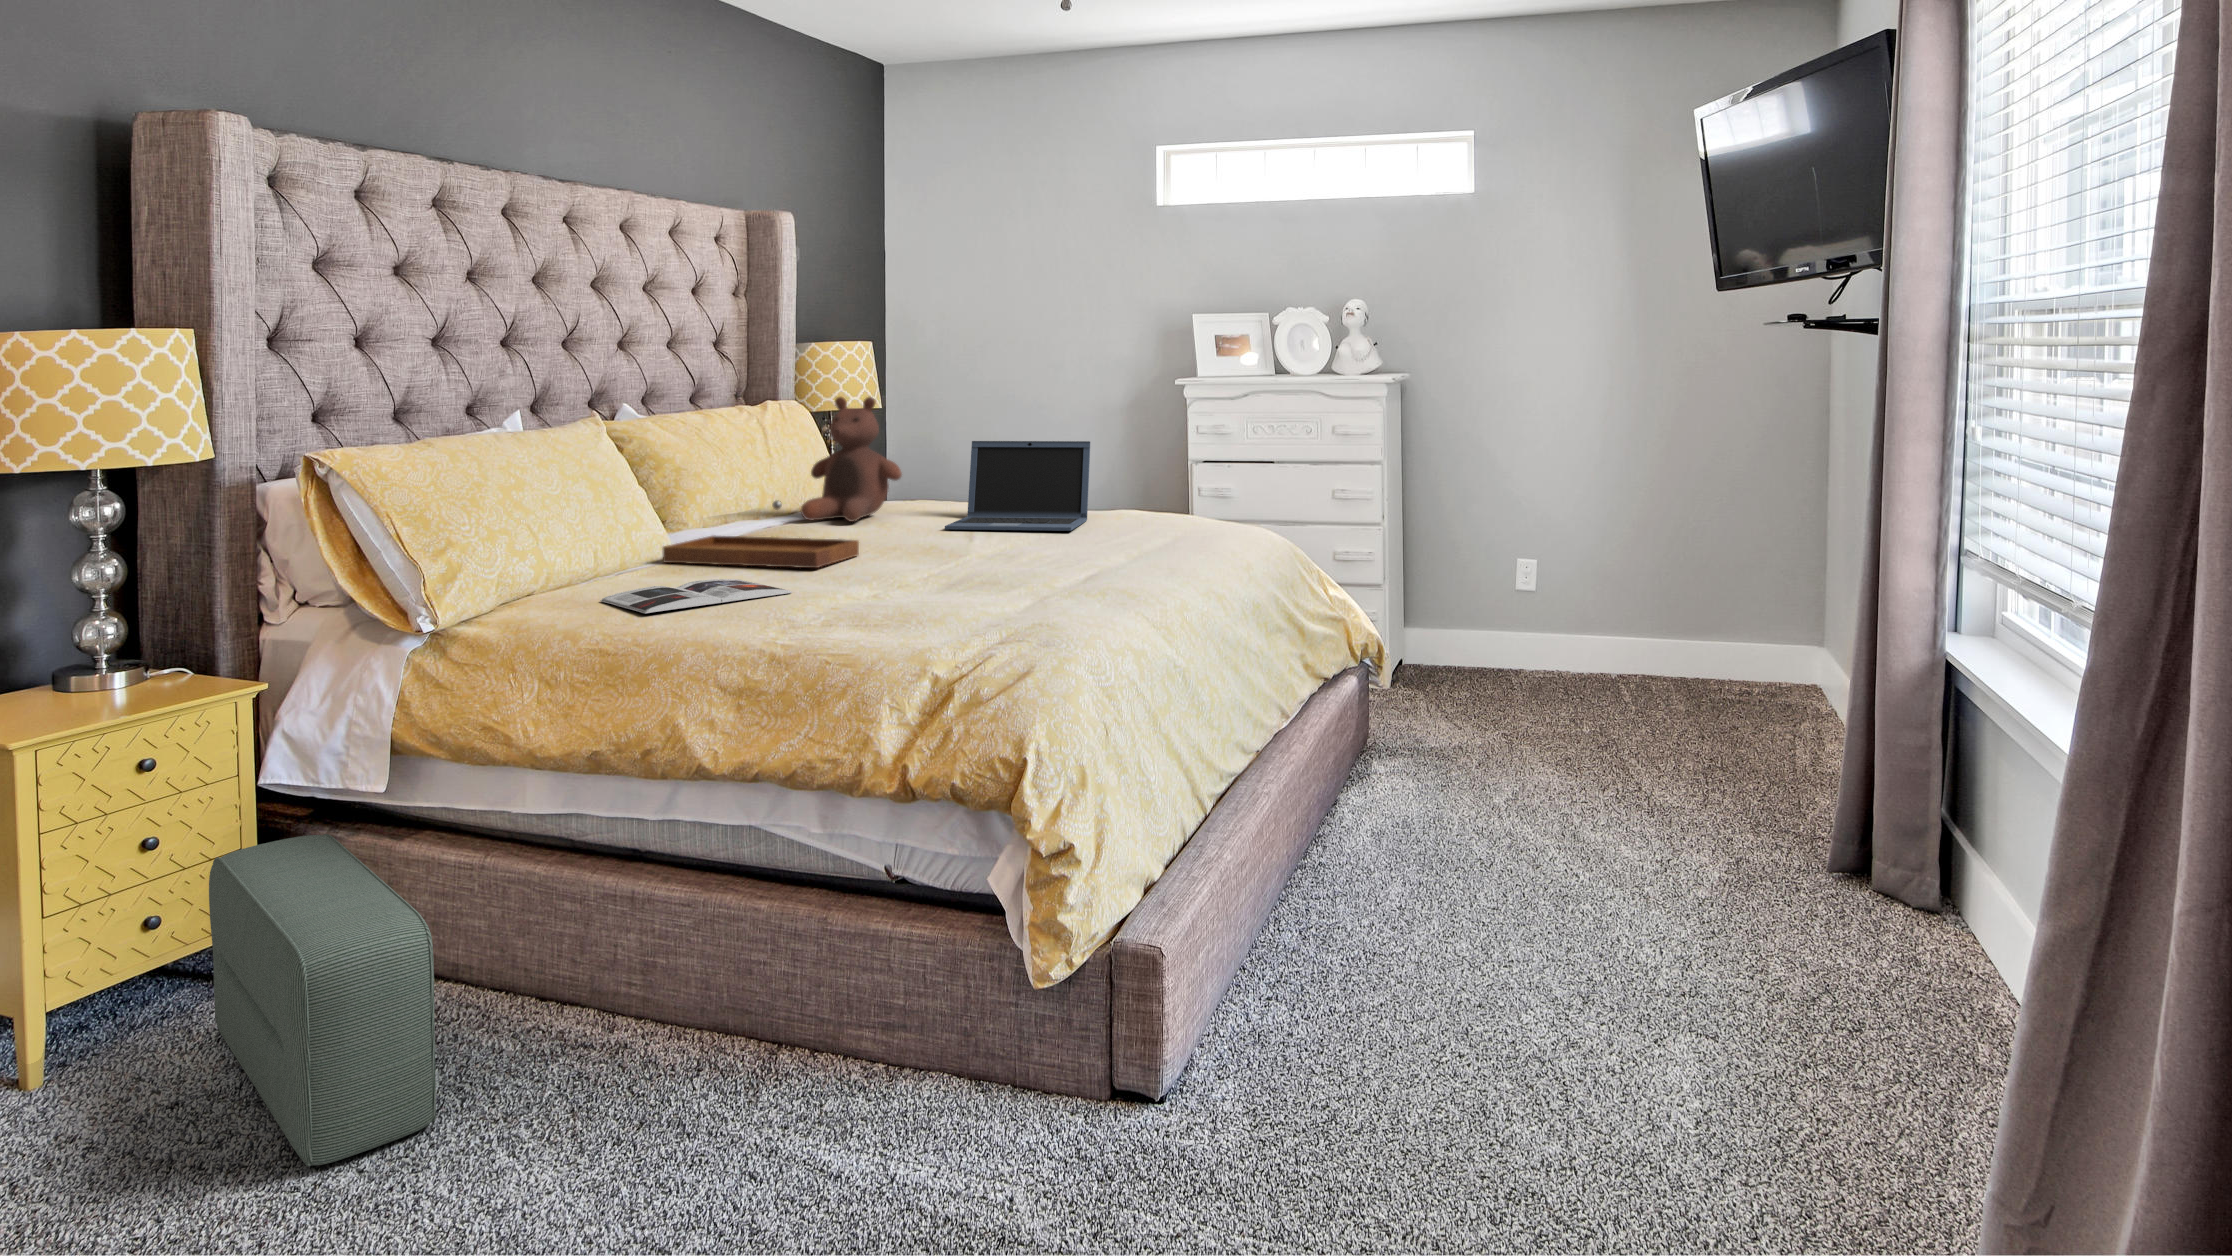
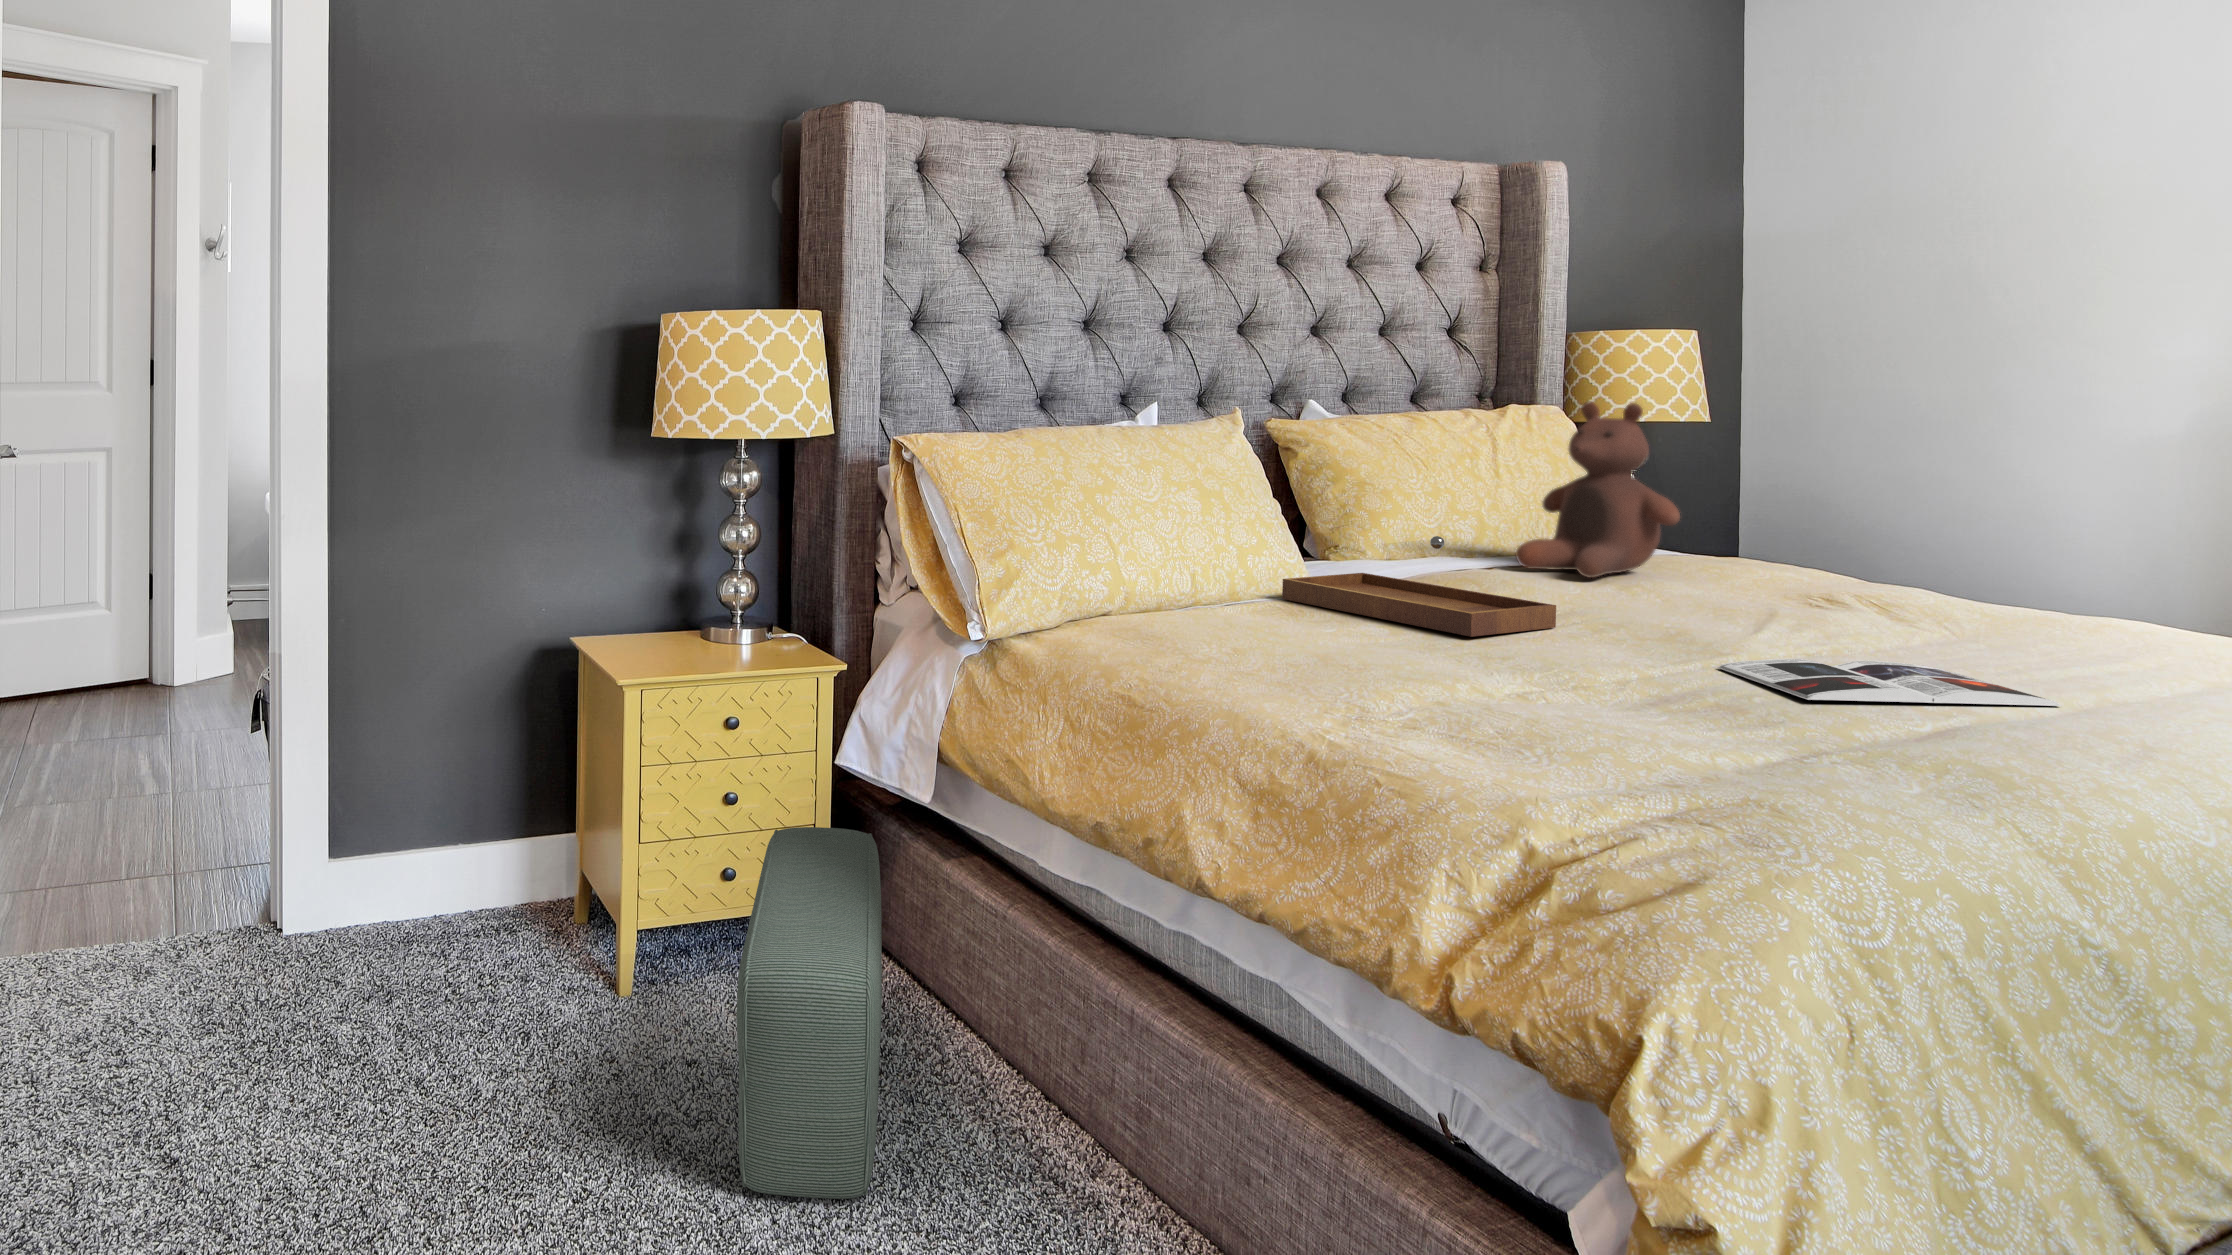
laptop: present [945,441,1090,531] -> none [1734,477,2054,640]
magazine: present [600,579,792,613] -> present [1718,659,2062,706]

